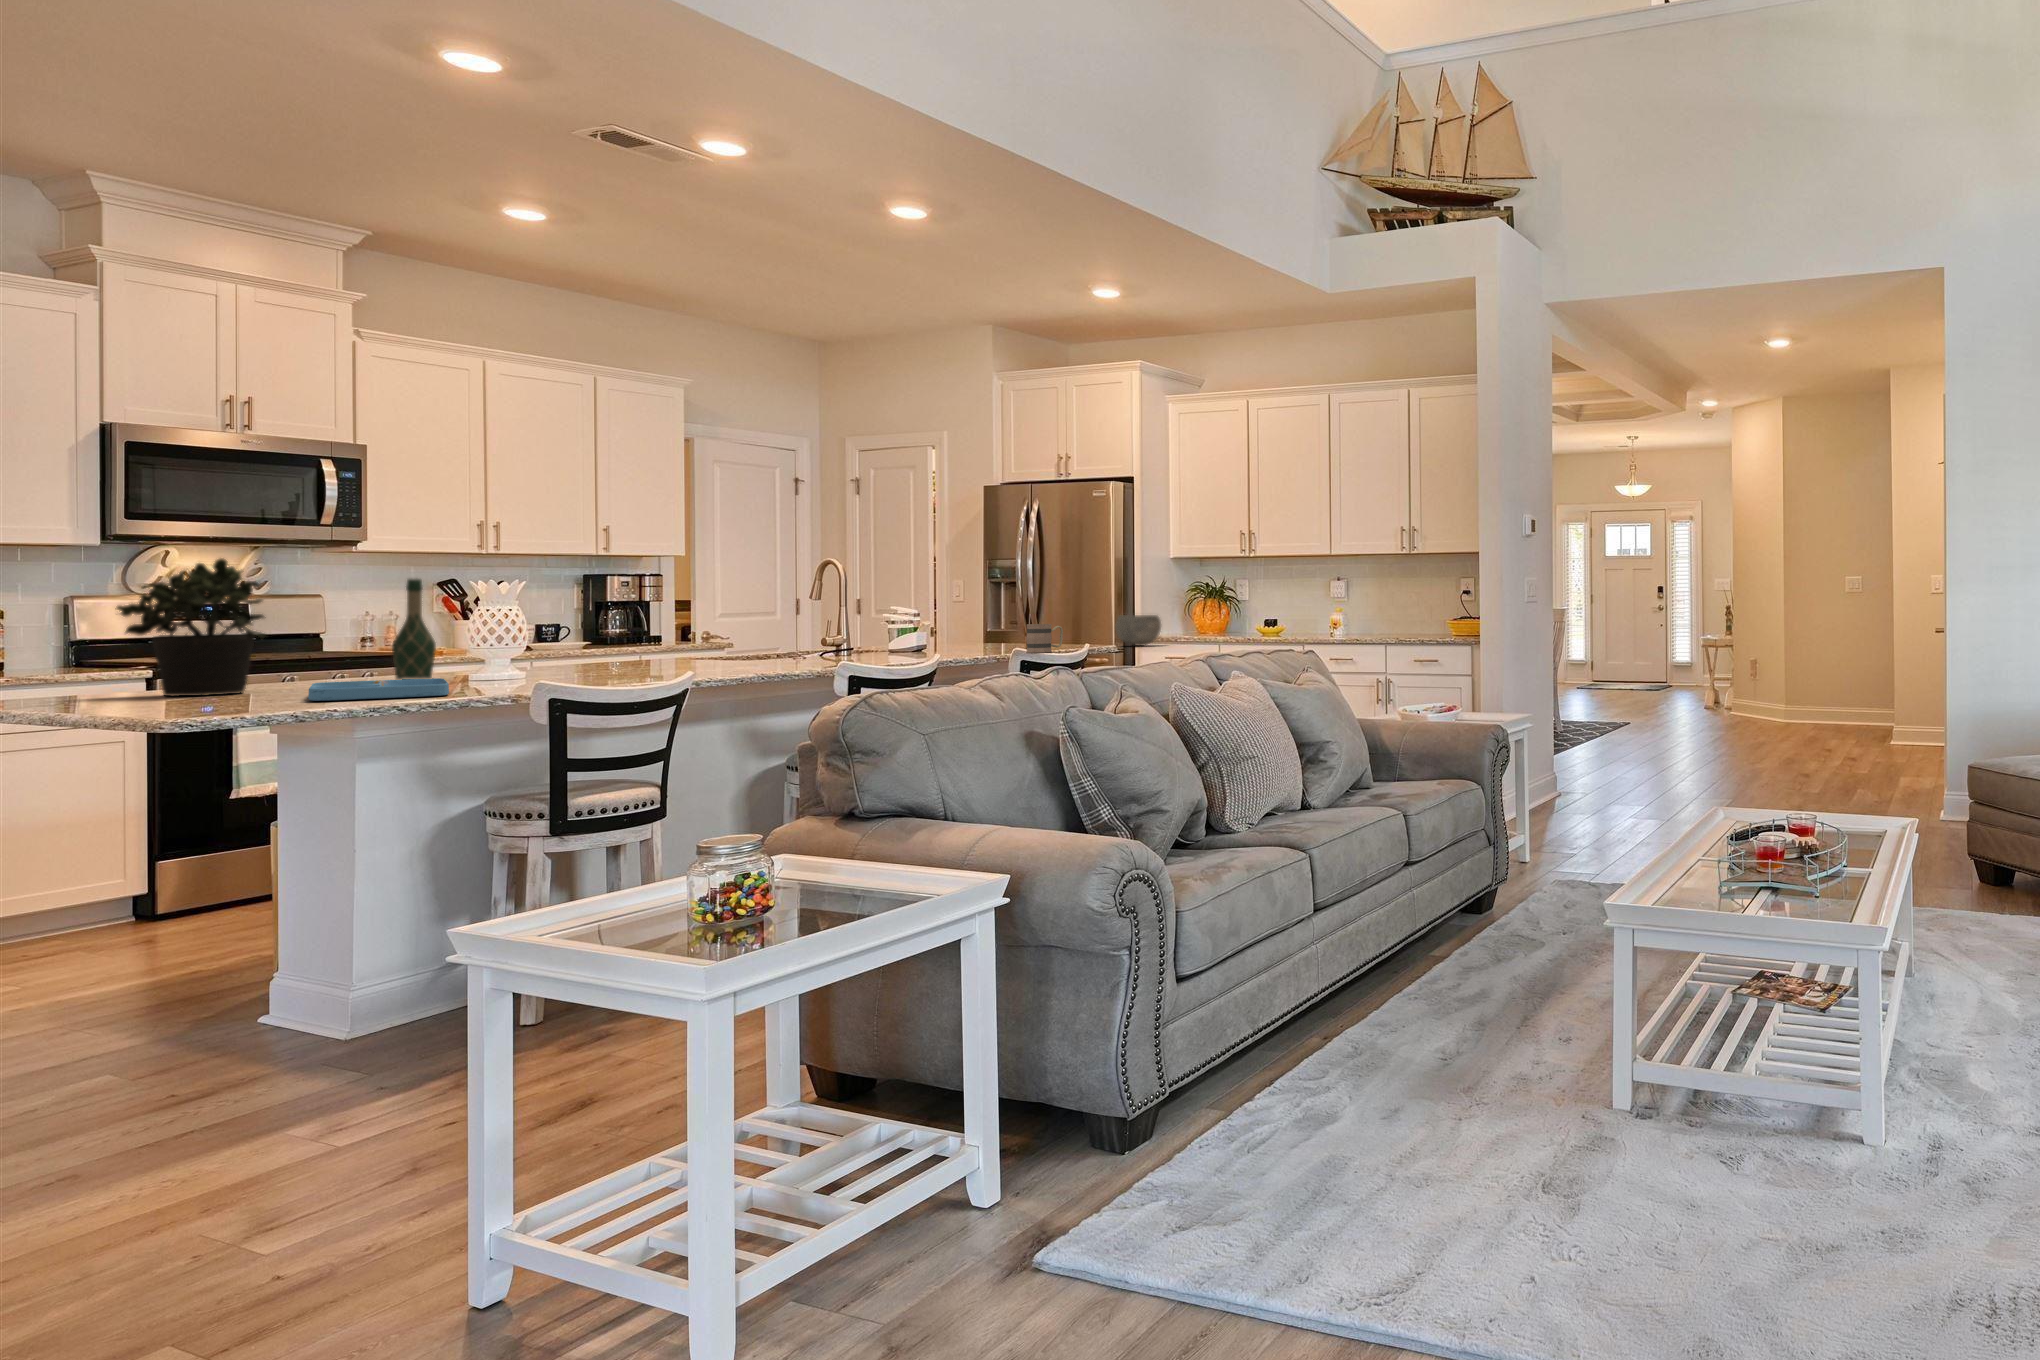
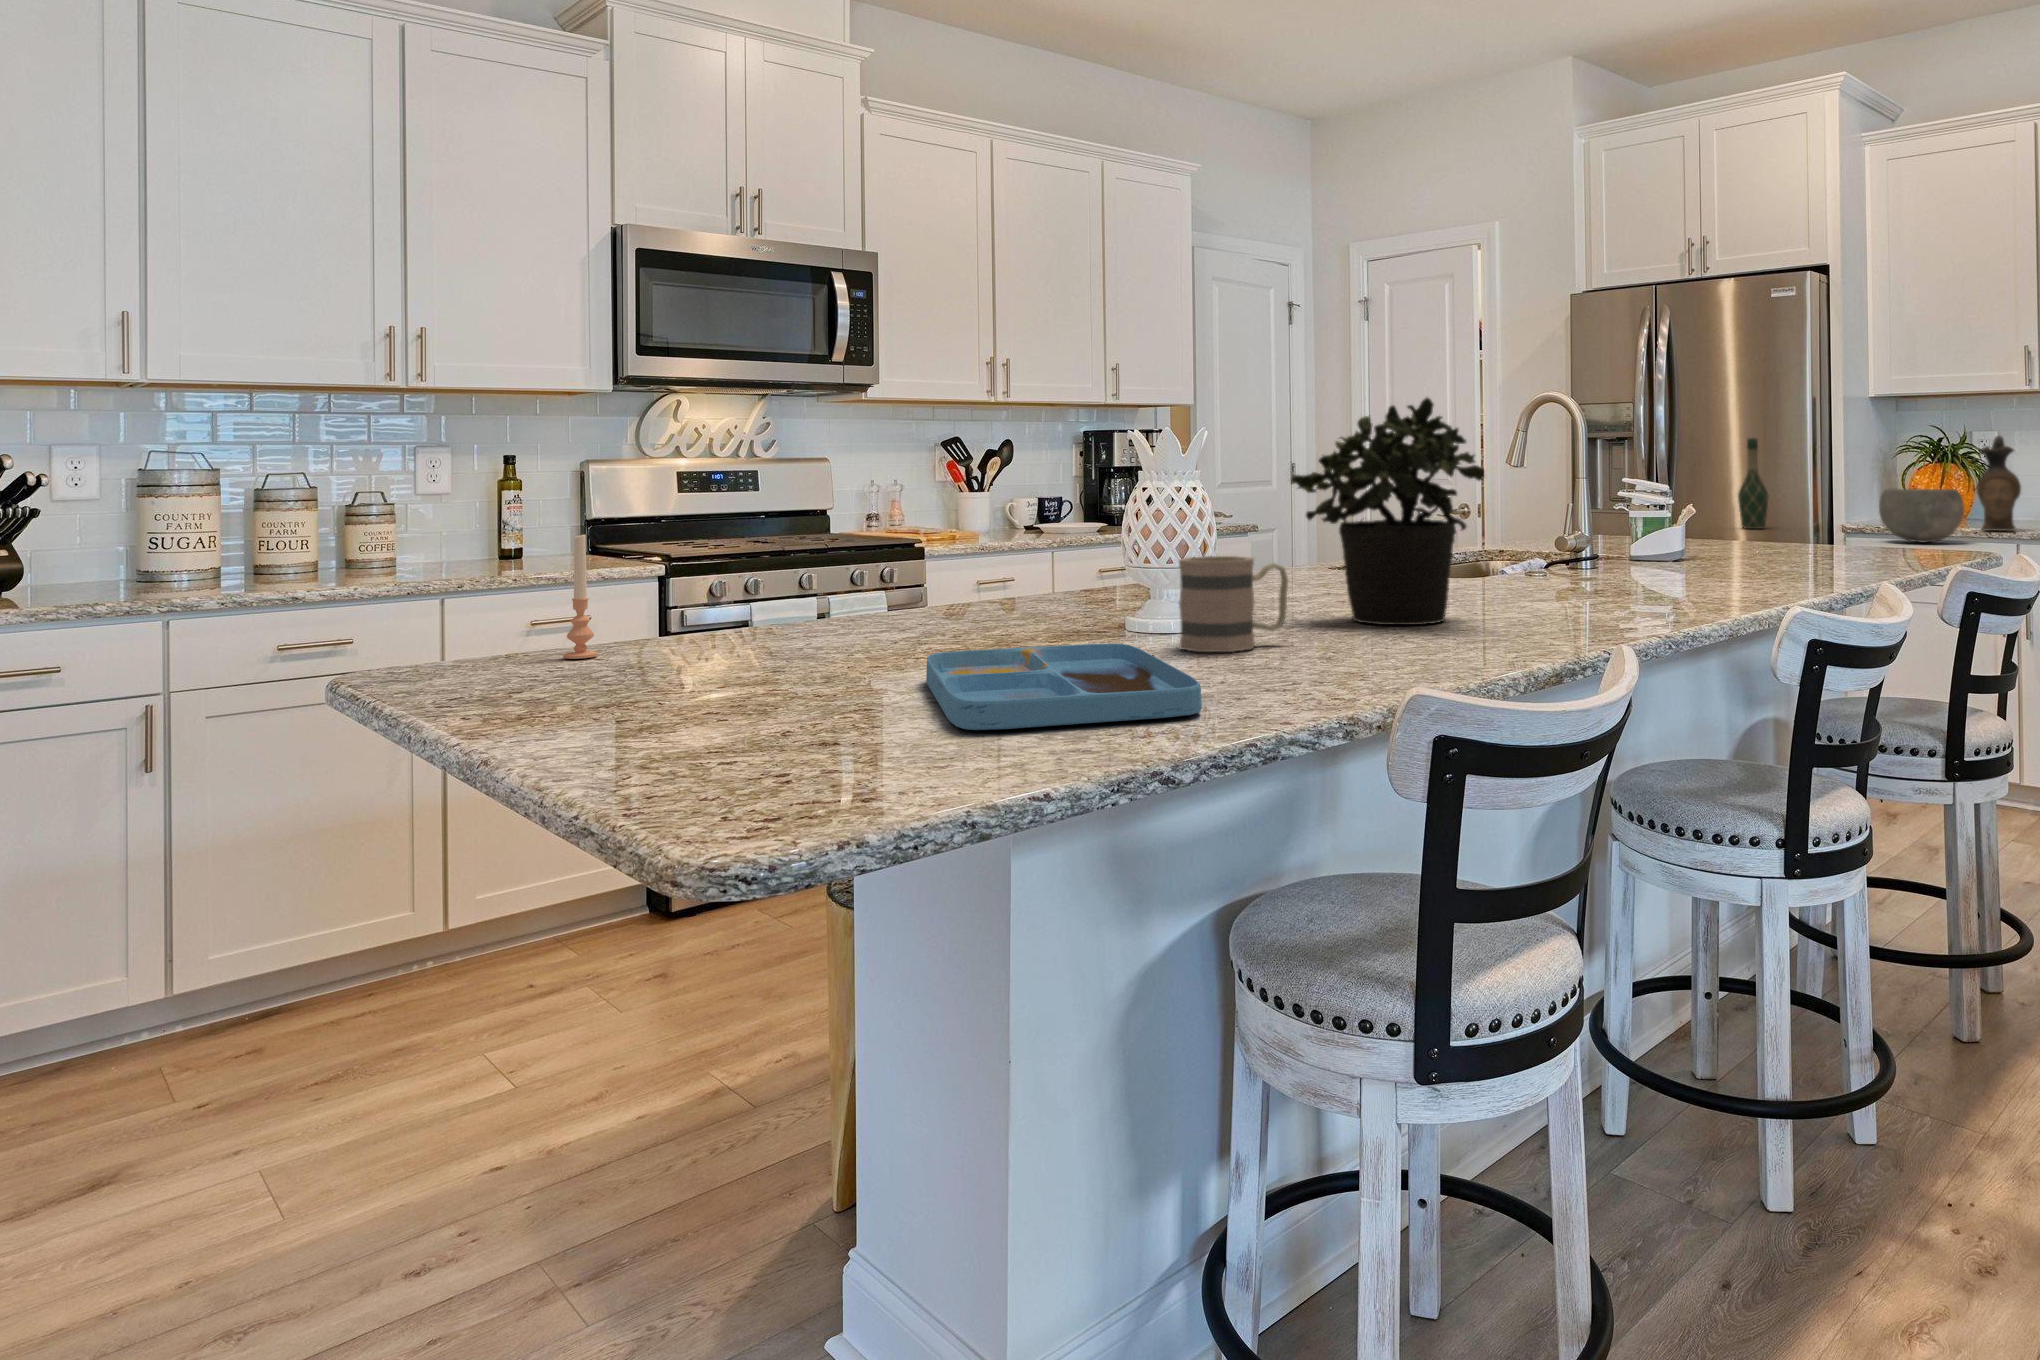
potted plant: present [117,558,265,696] -> present [1291,398,1485,625]
wine bottle: present [392,579,436,680] -> present [1738,438,1768,529]
ceramic pitcher: none [1209,584,1233,641] -> present [1976,435,2021,531]
mug: present [1027,624,1063,653] -> present [1179,556,1288,652]
candle: none [76,631,101,697] -> present [563,535,598,659]

